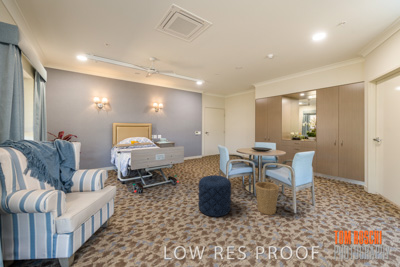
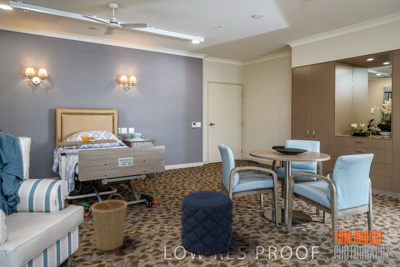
basket: present [255,178,279,215] -> present [91,200,127,251]

